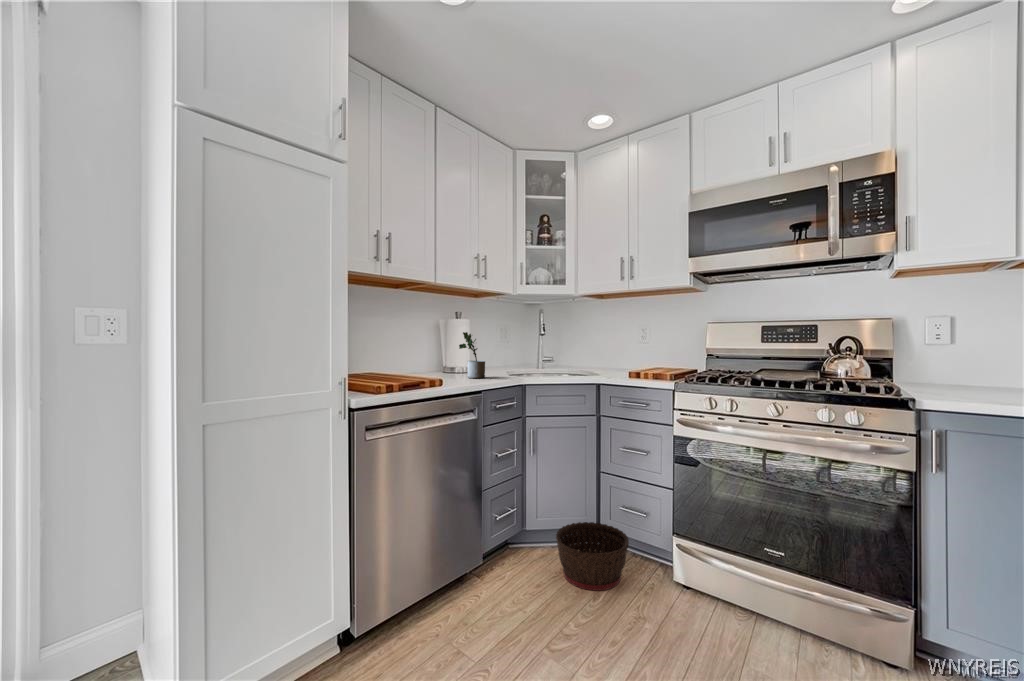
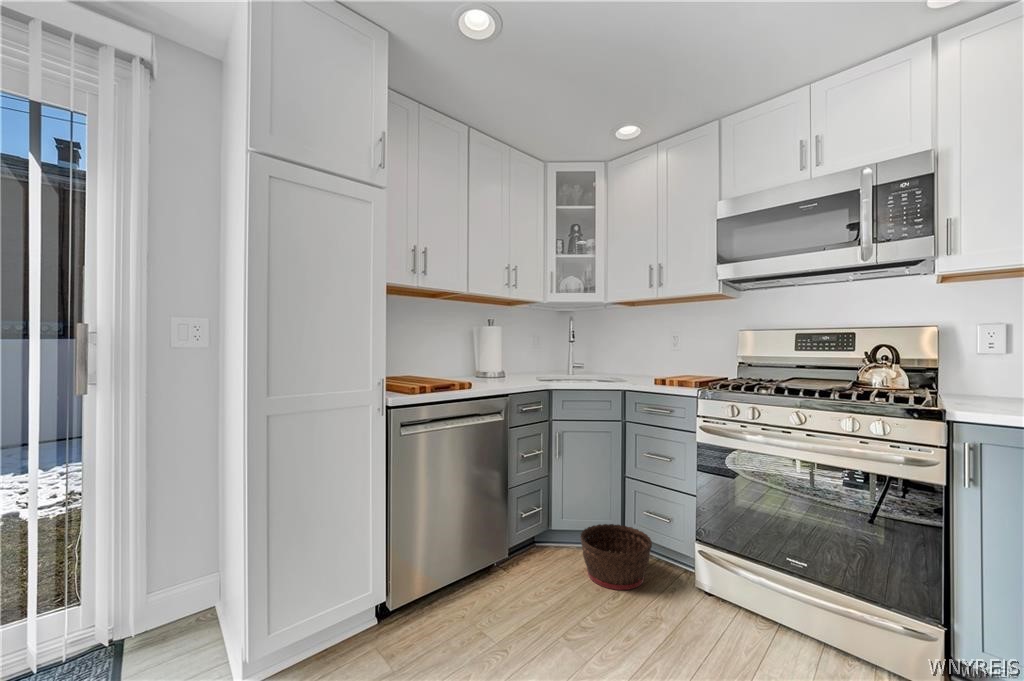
potted plant: present [459,332,485,378] -> none [491,338,517,382]

